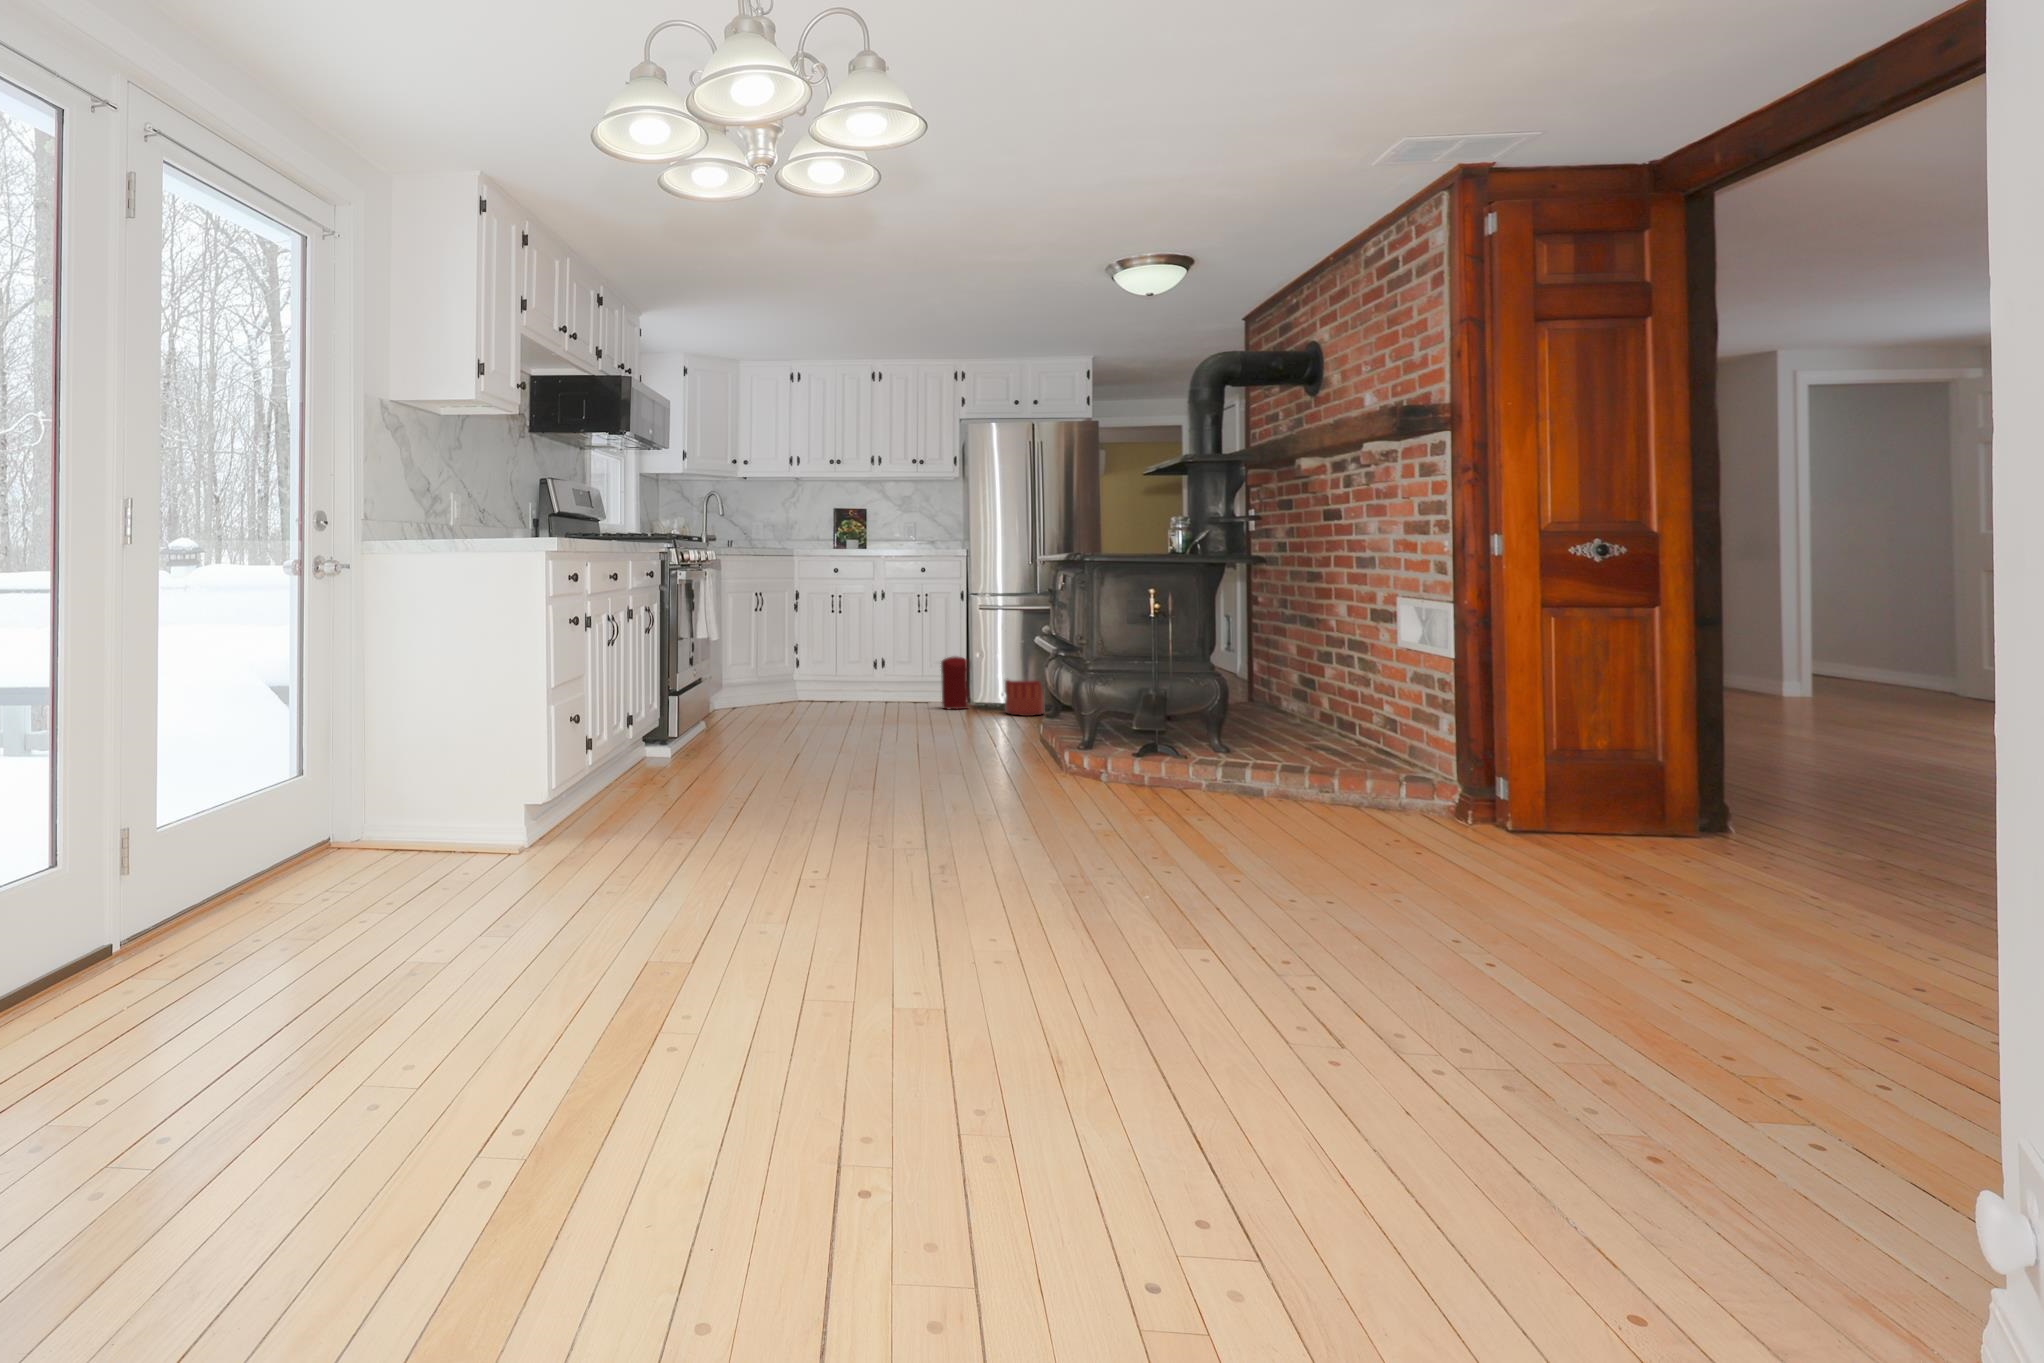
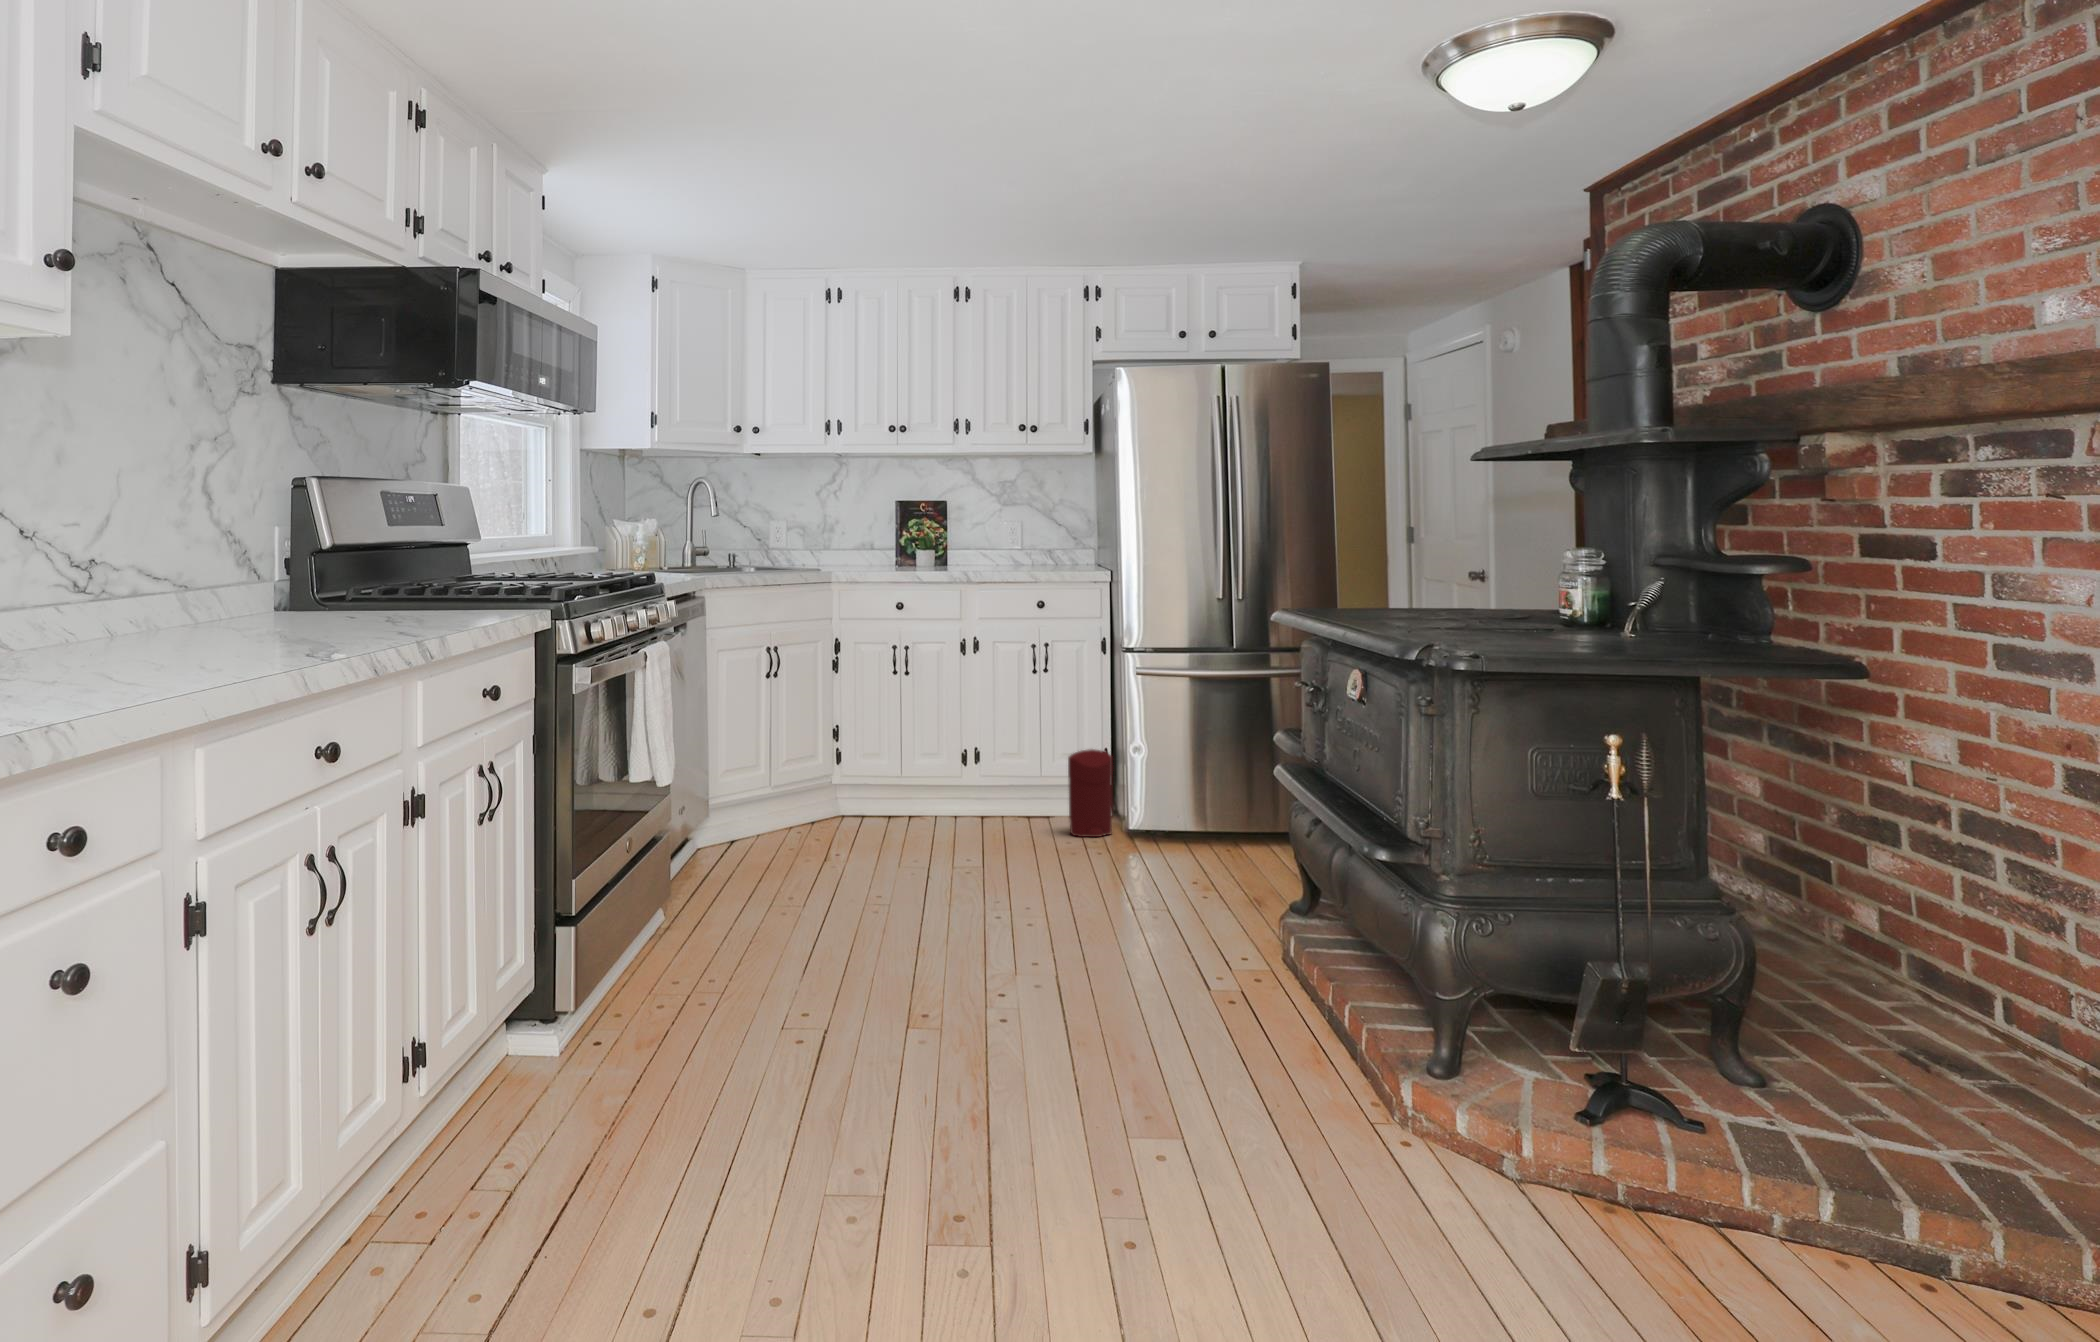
planter: present [1005,680,1044,716] -> none [1176,788,1243,858]

